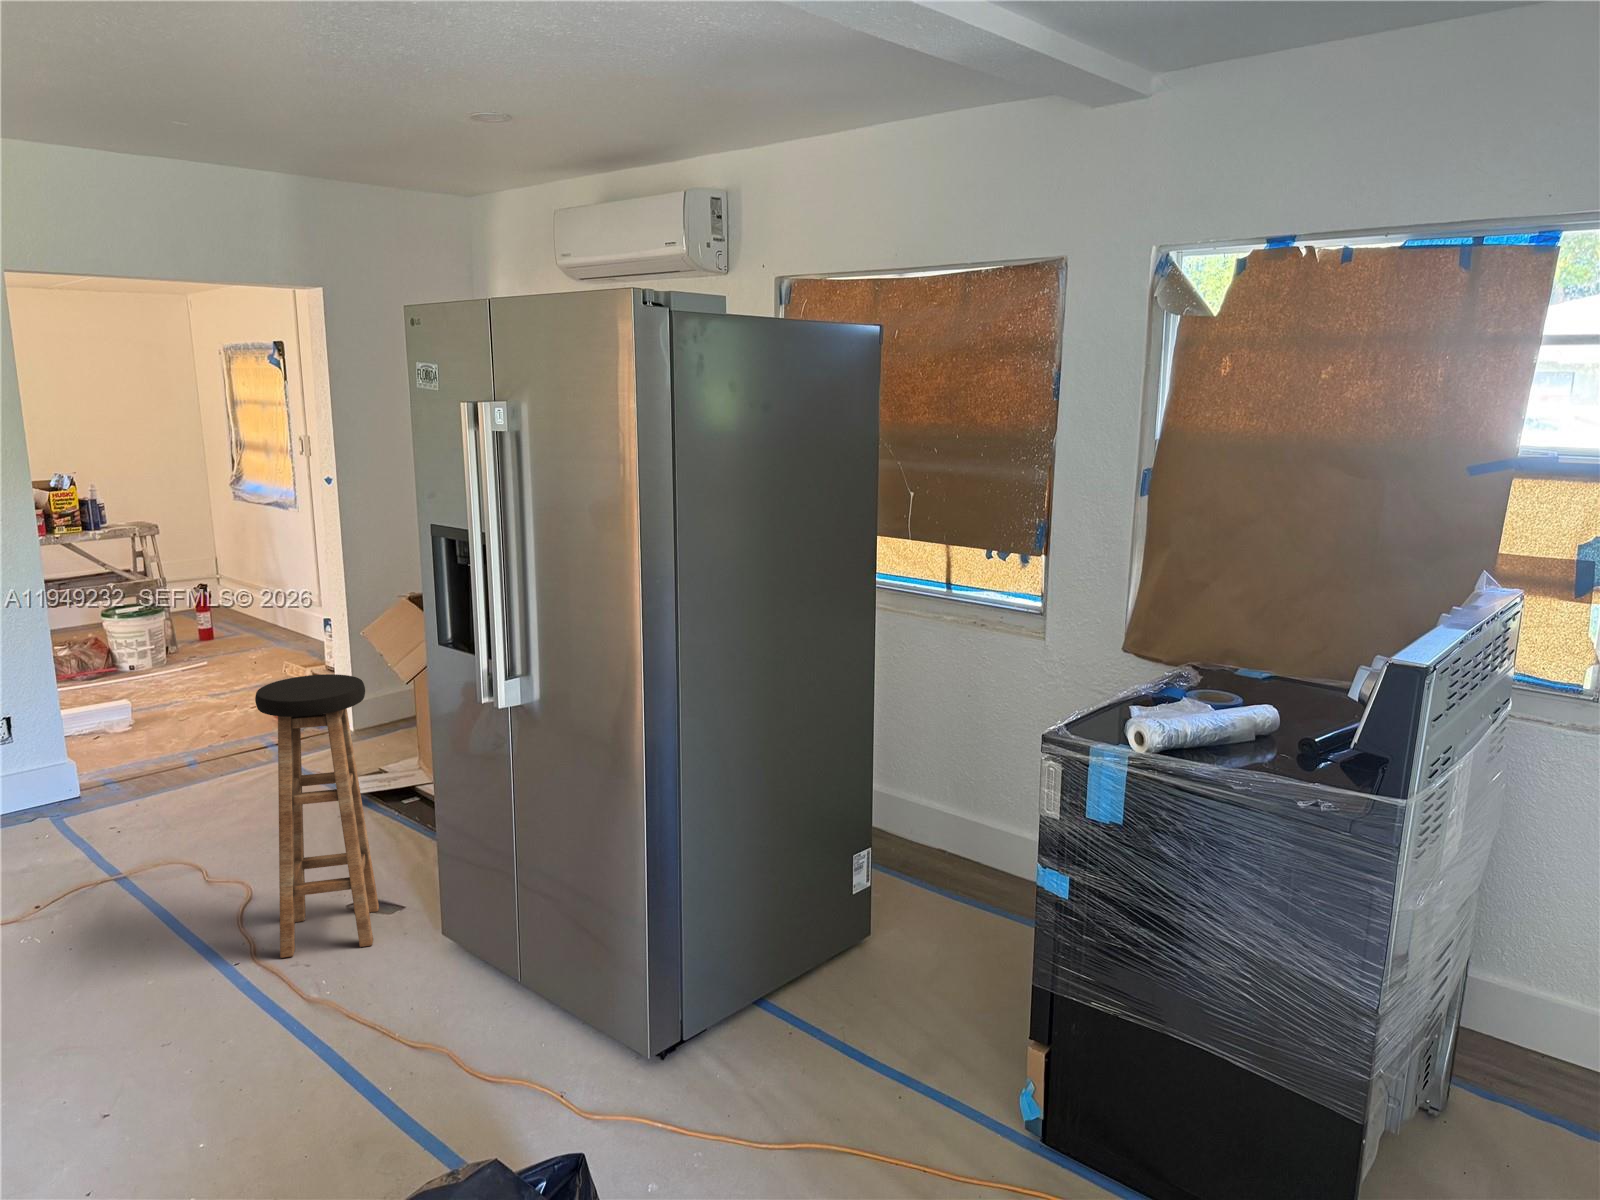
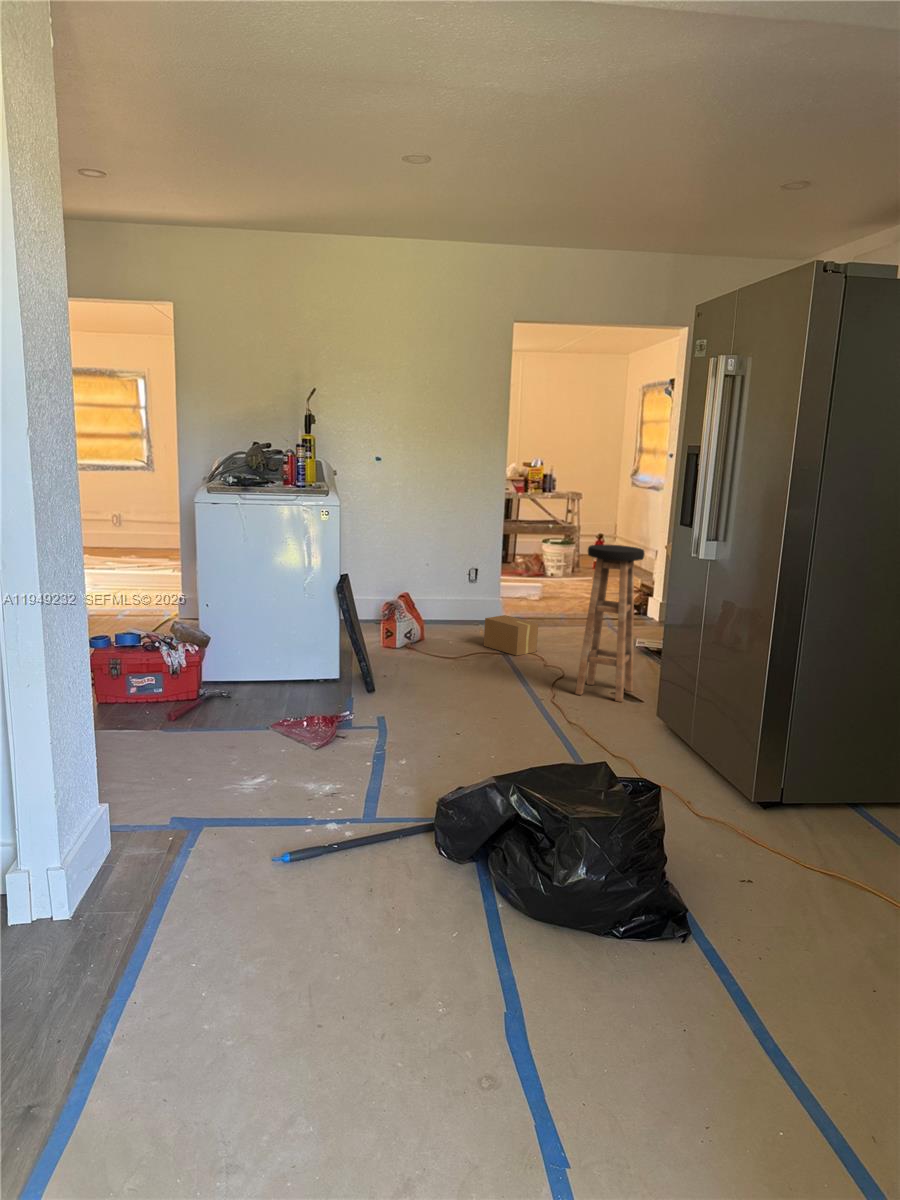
cardboard box: none [37,815,164,893] -> present [484,615,538,656]

